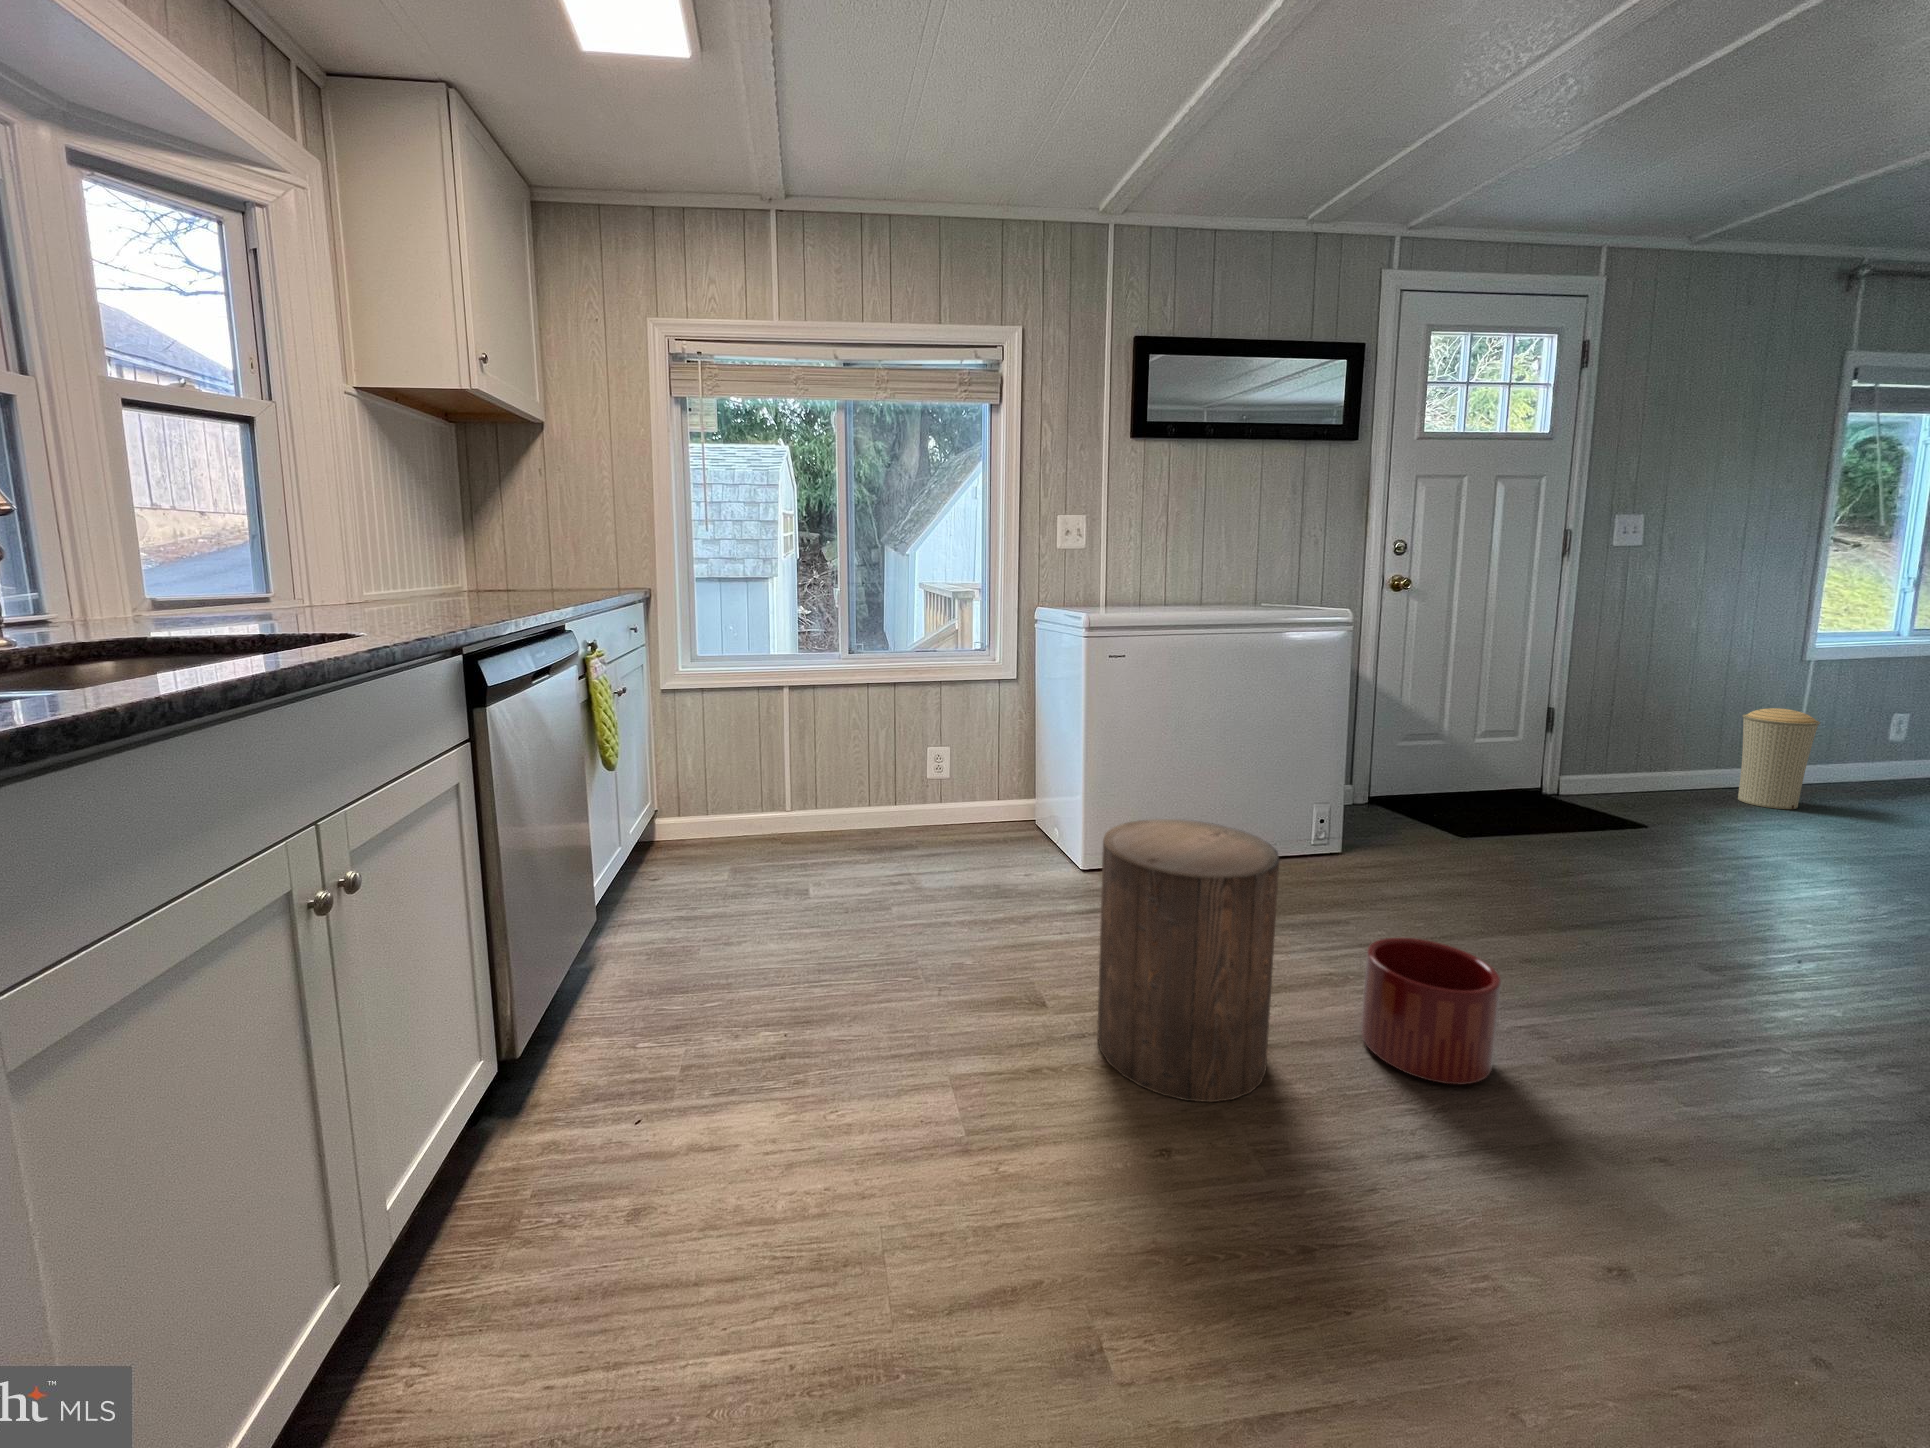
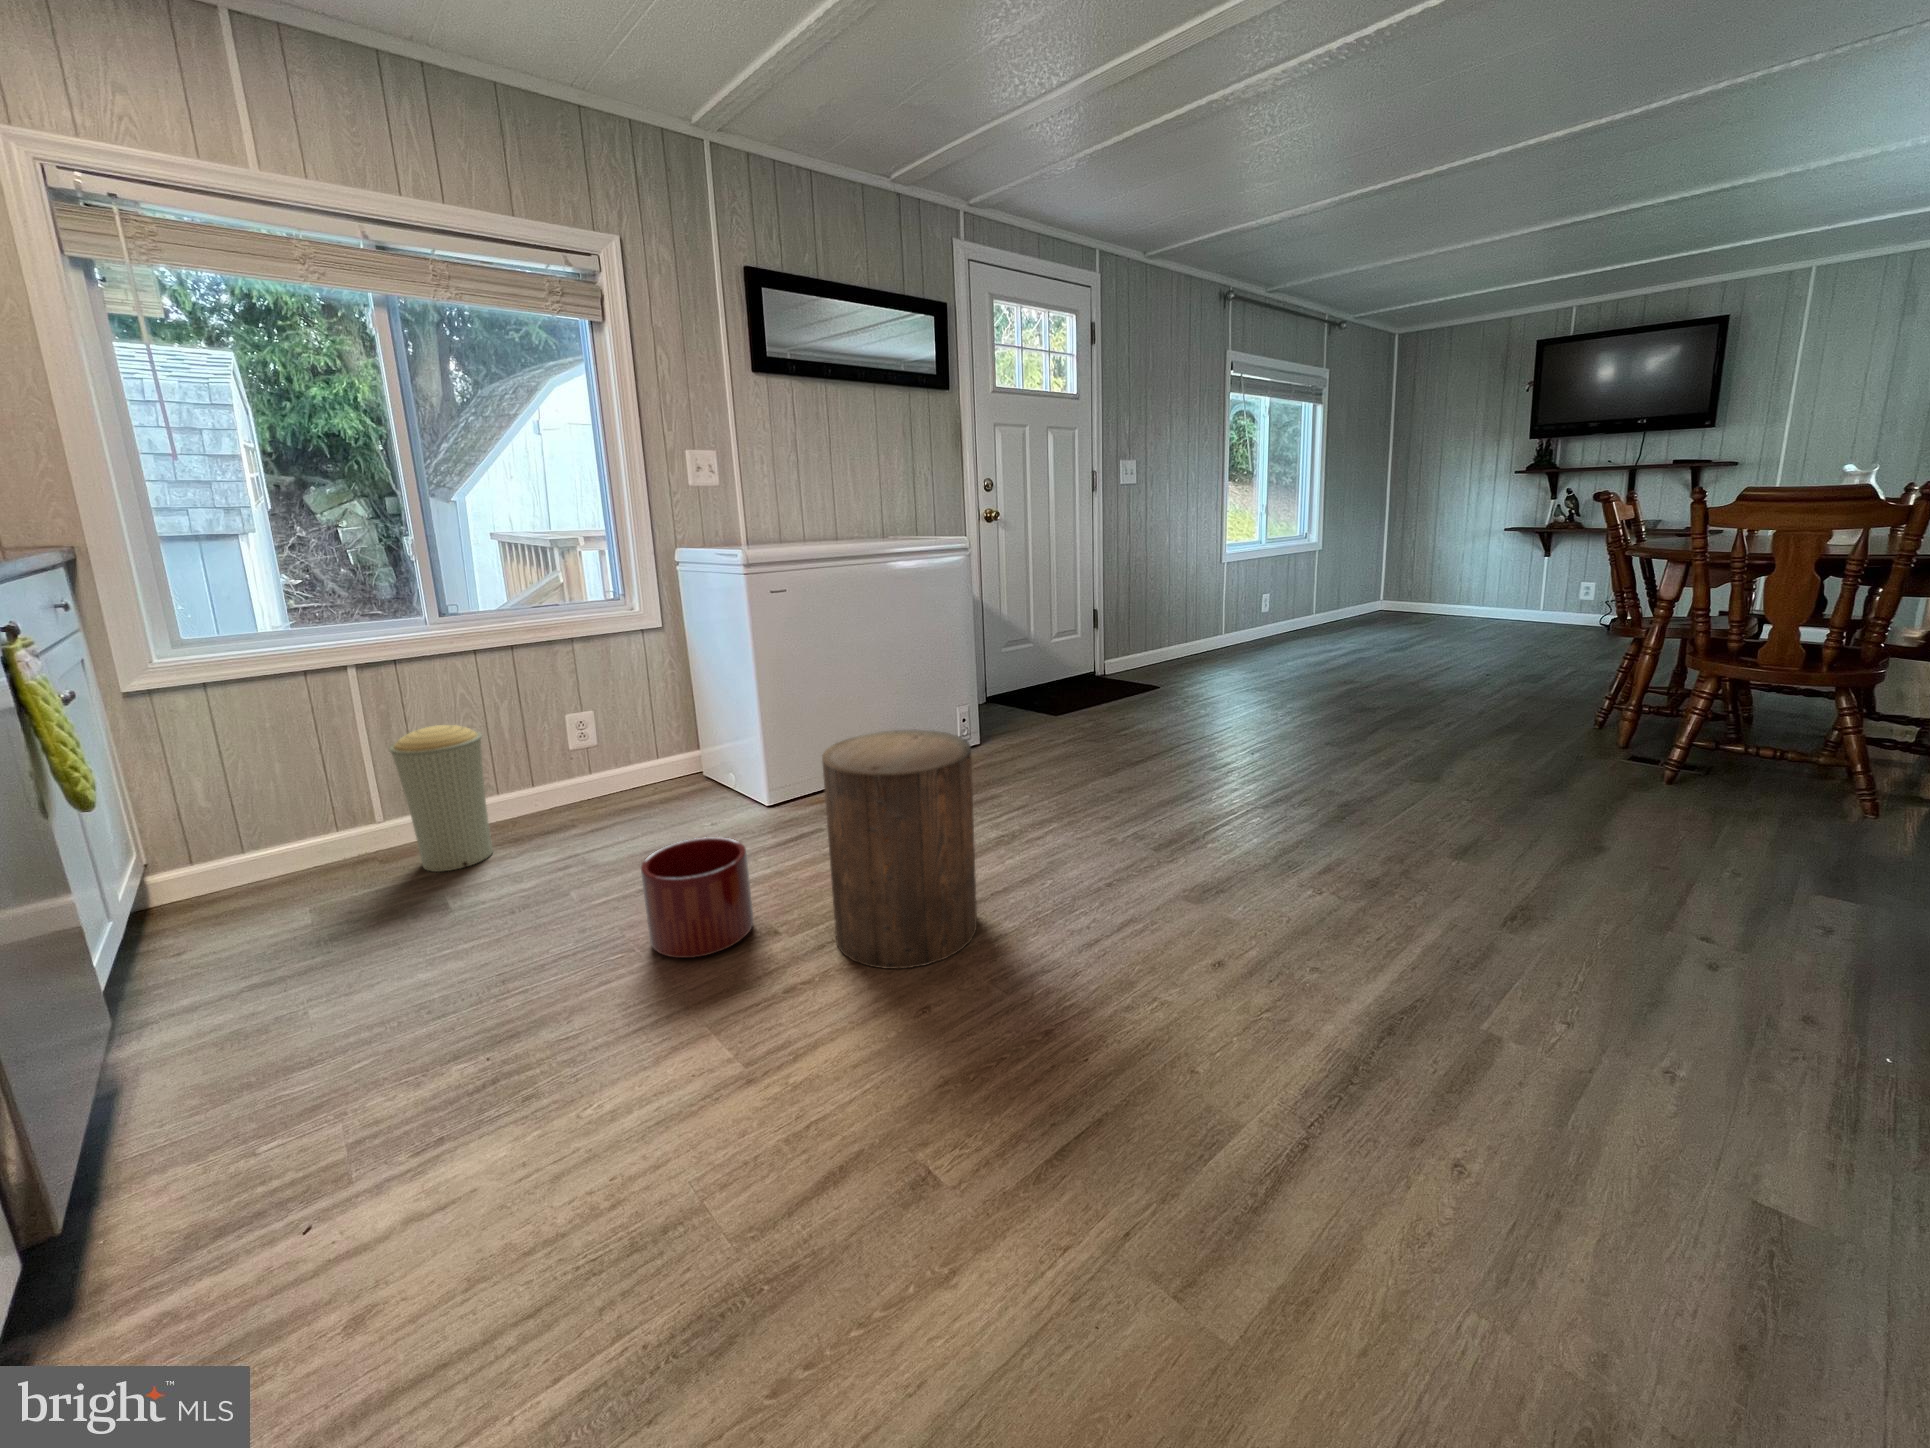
trash can: present [1738,708,1820,809] -> present [389,725,493,872]
planter: present [1361,938,1501,1084] -> present [641,837,753,958]

